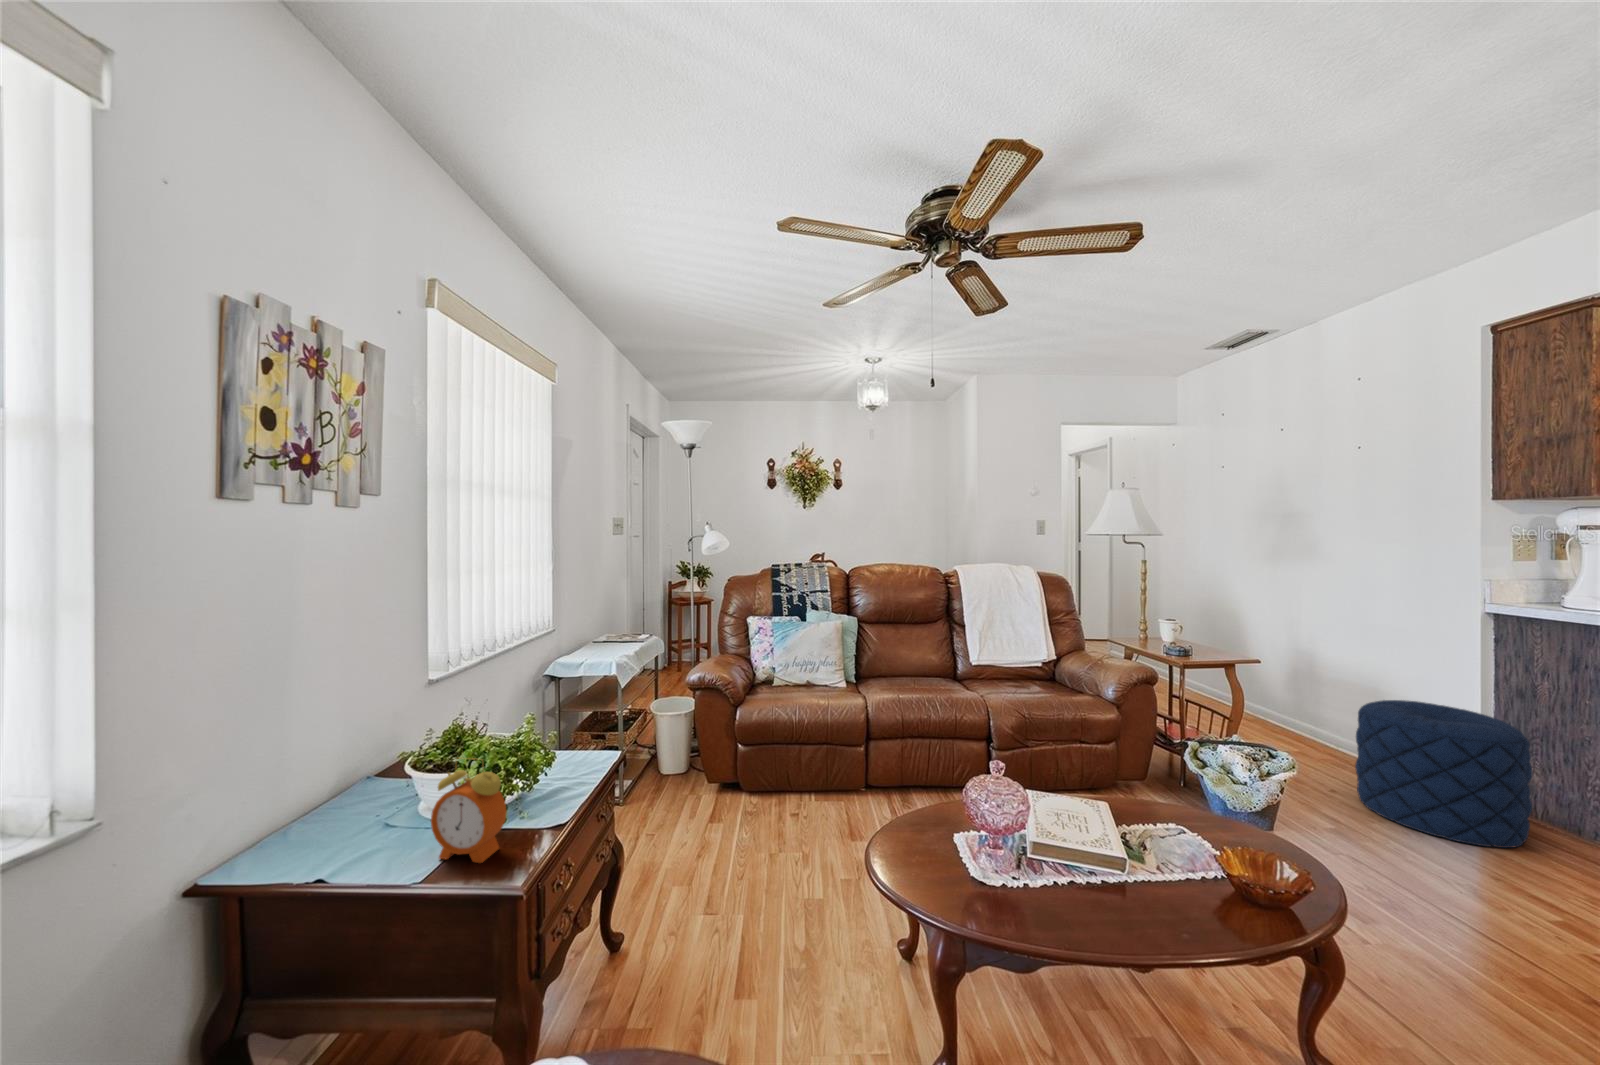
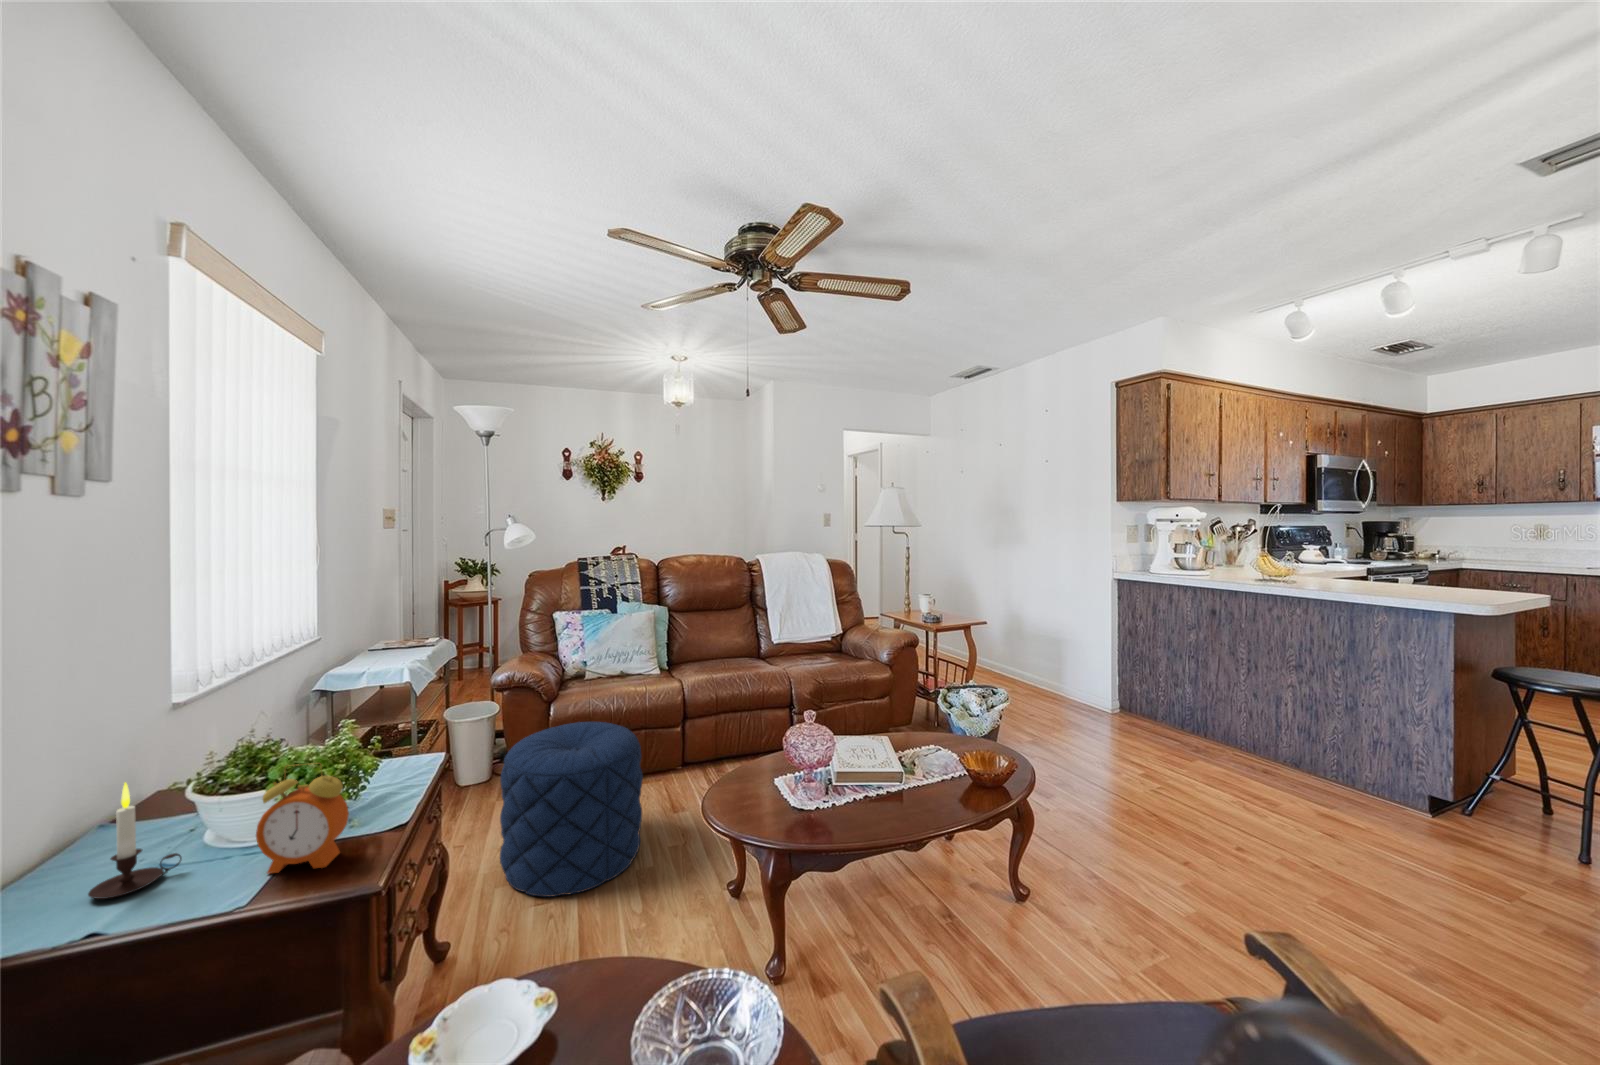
pouf: present [1355,700,1533,848] -> present [500,722,643,897]
candle: none [319,754,388,856] -> present [88,783,182,899]

